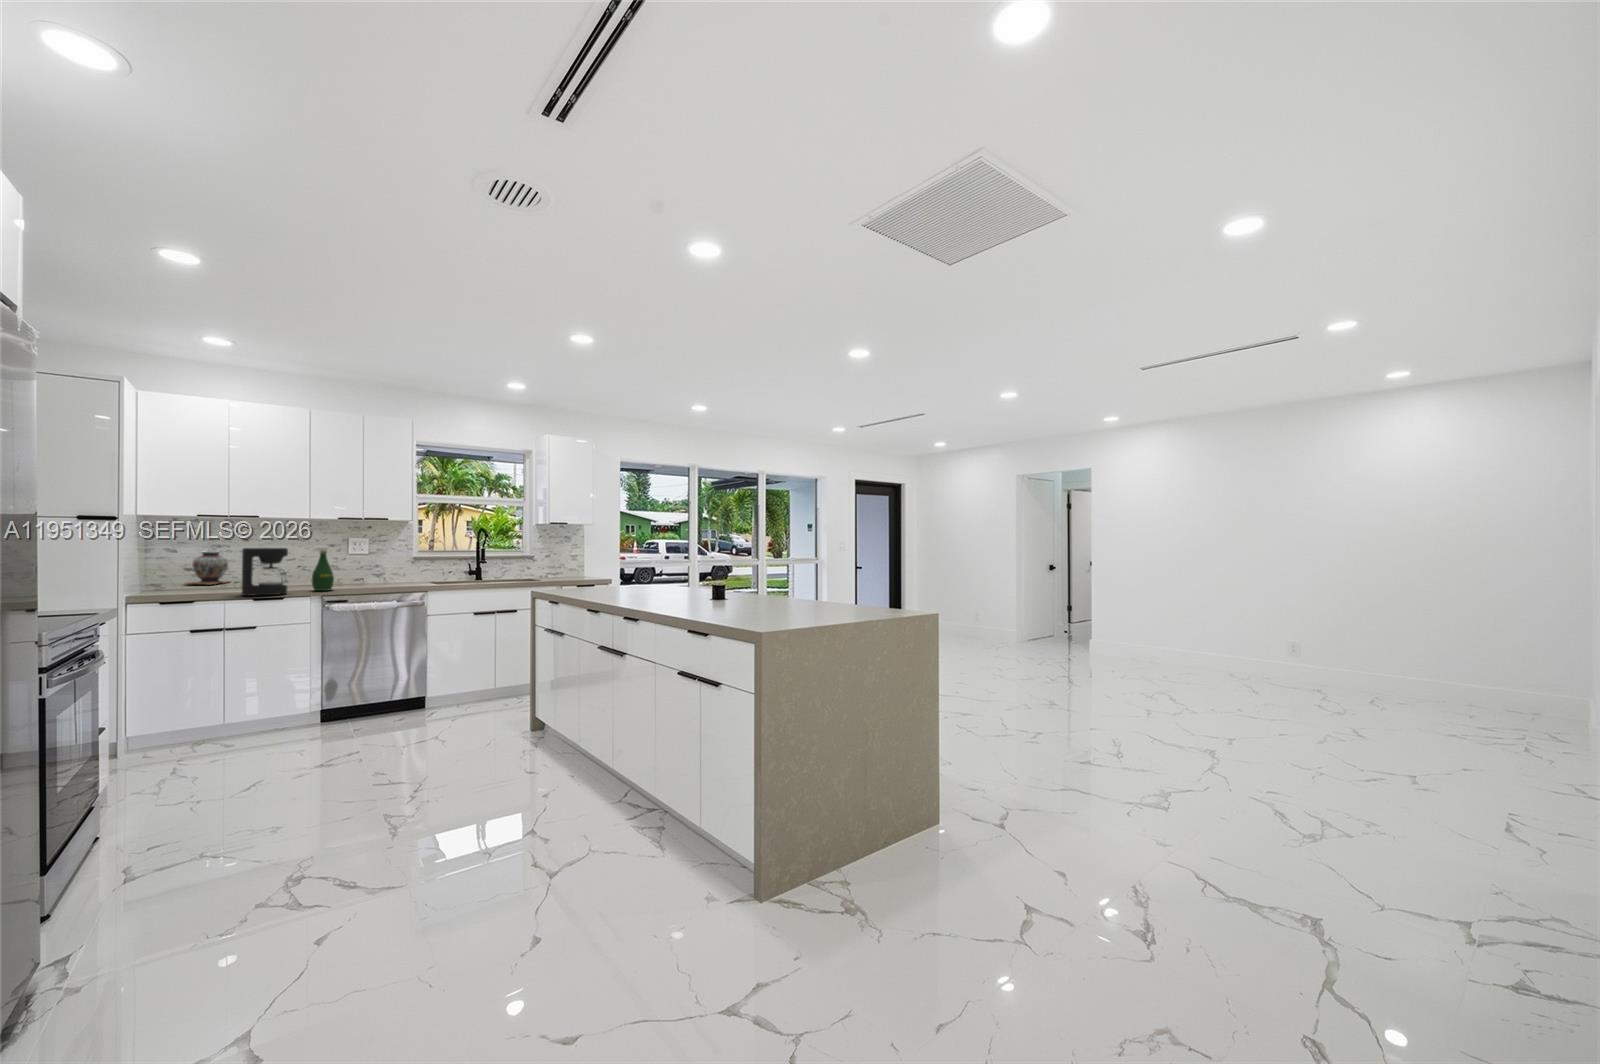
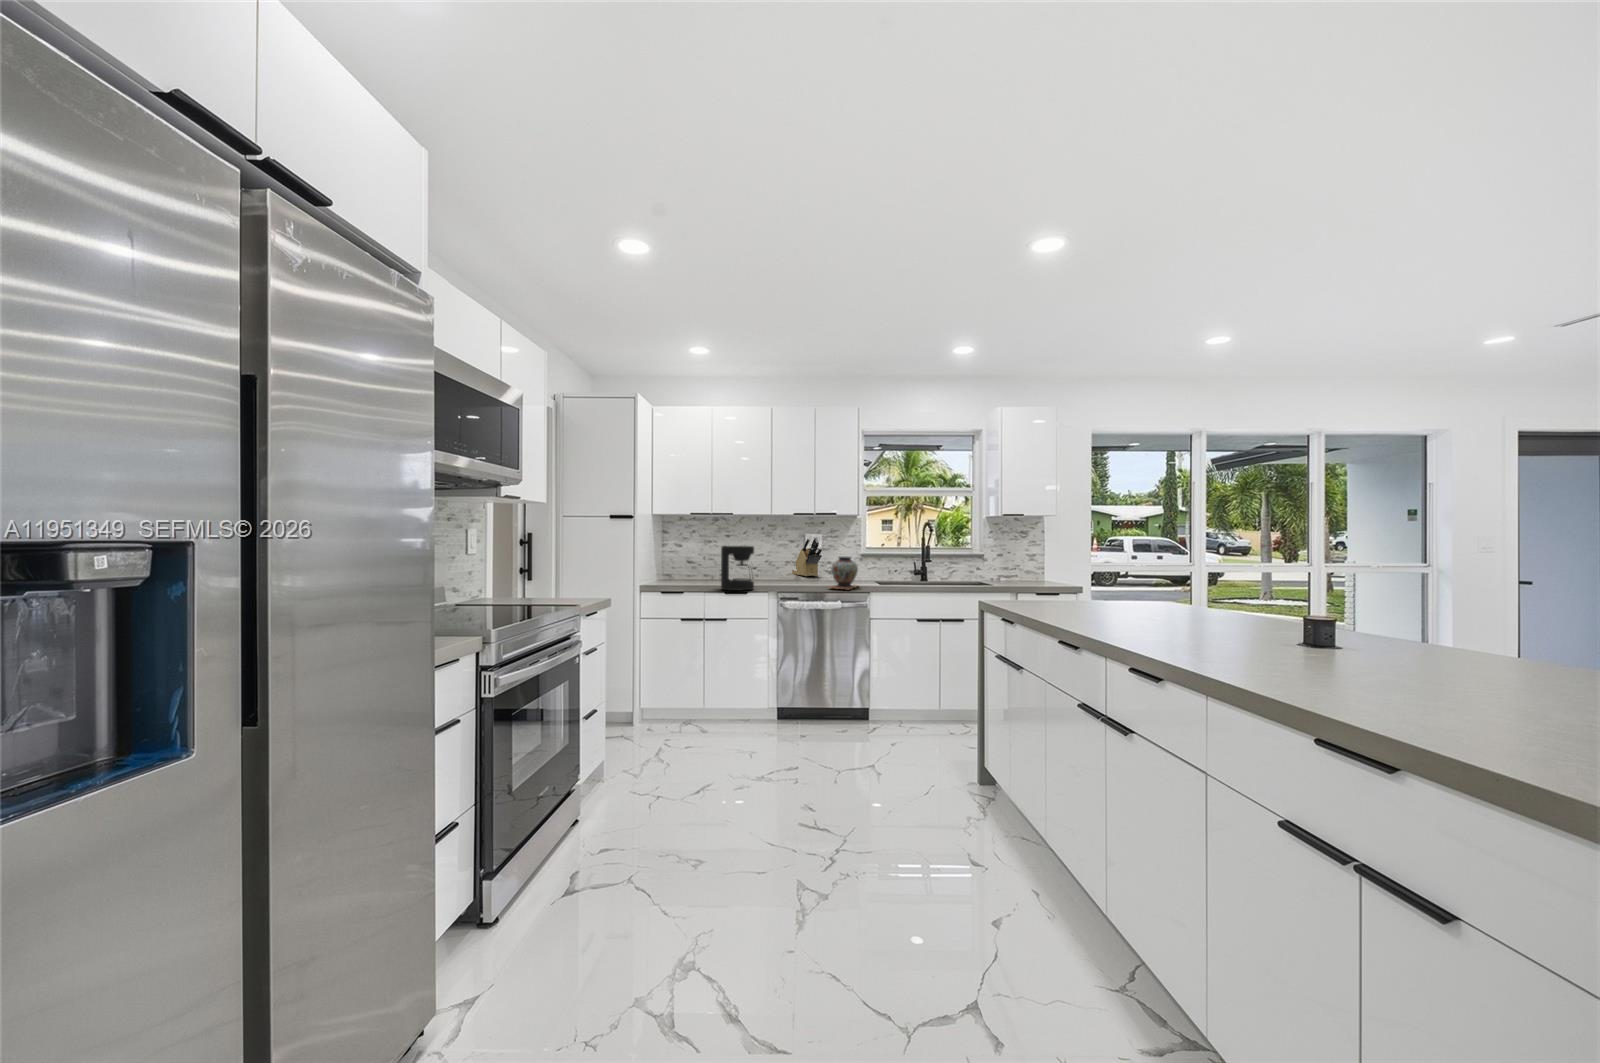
knife block: none [333,539,371,579] -> present [792,537,822,576]
bottle: present [312,549,334,591] -> none [773,548,790,588]
decorative vase: present [191,552,228,584] -> present [830,556,858,589]

